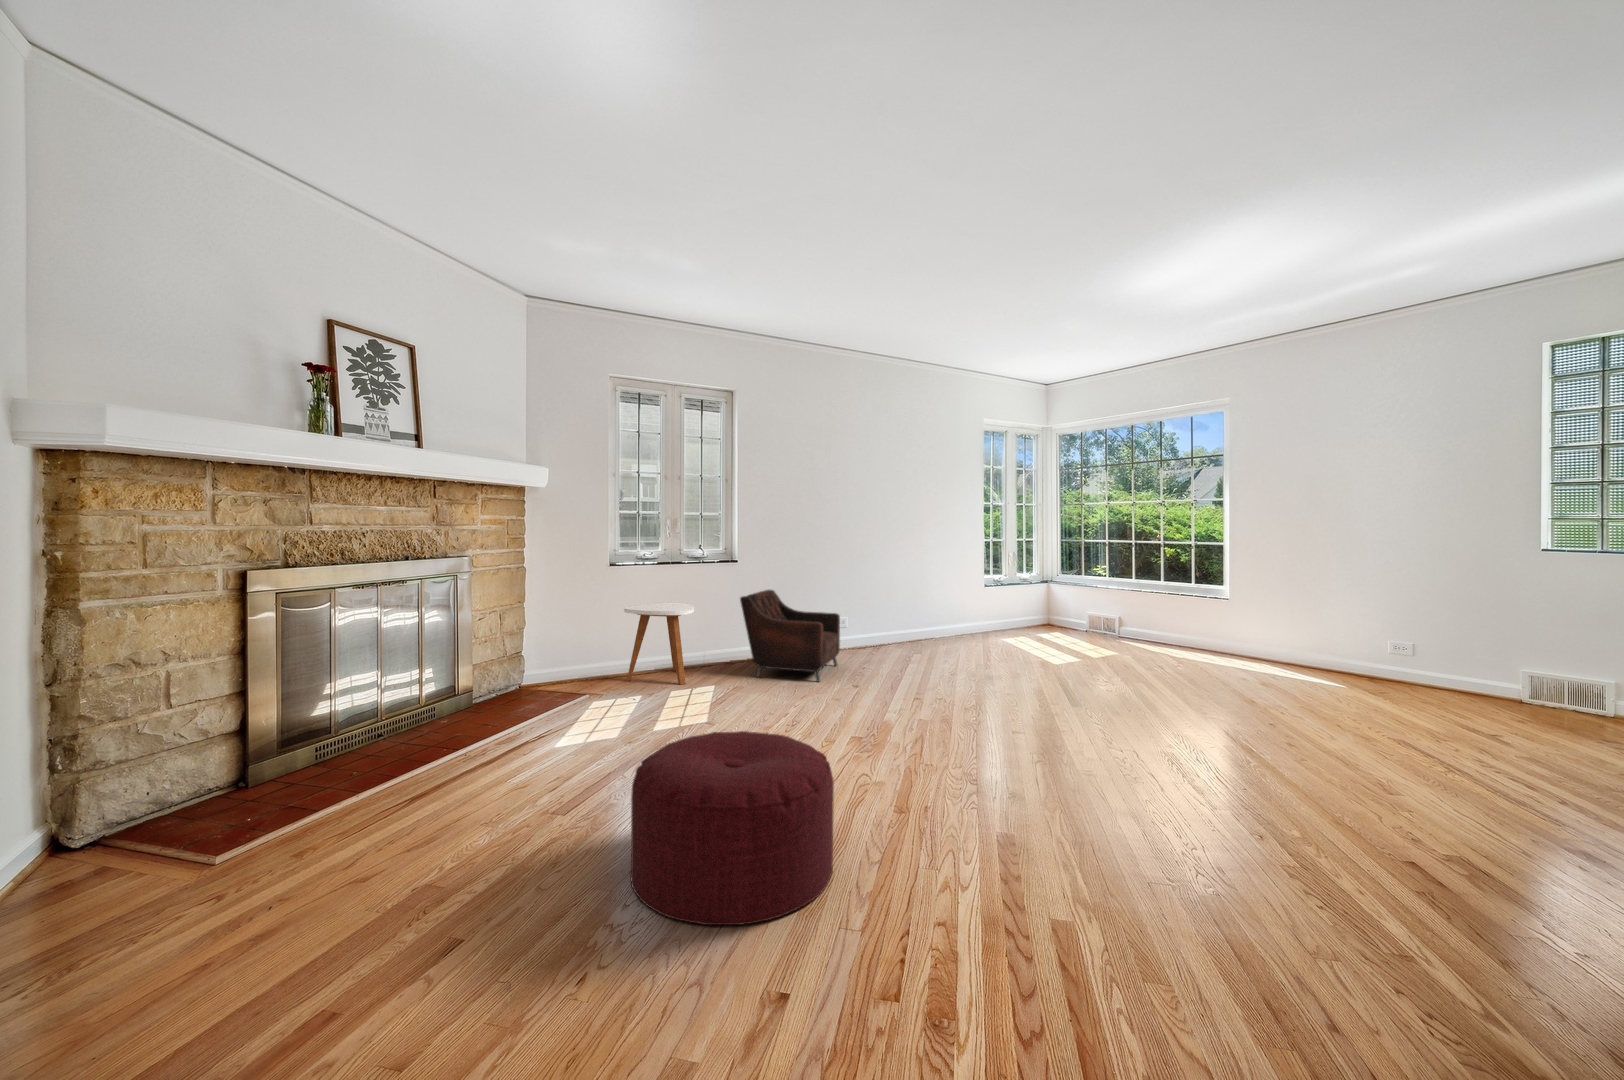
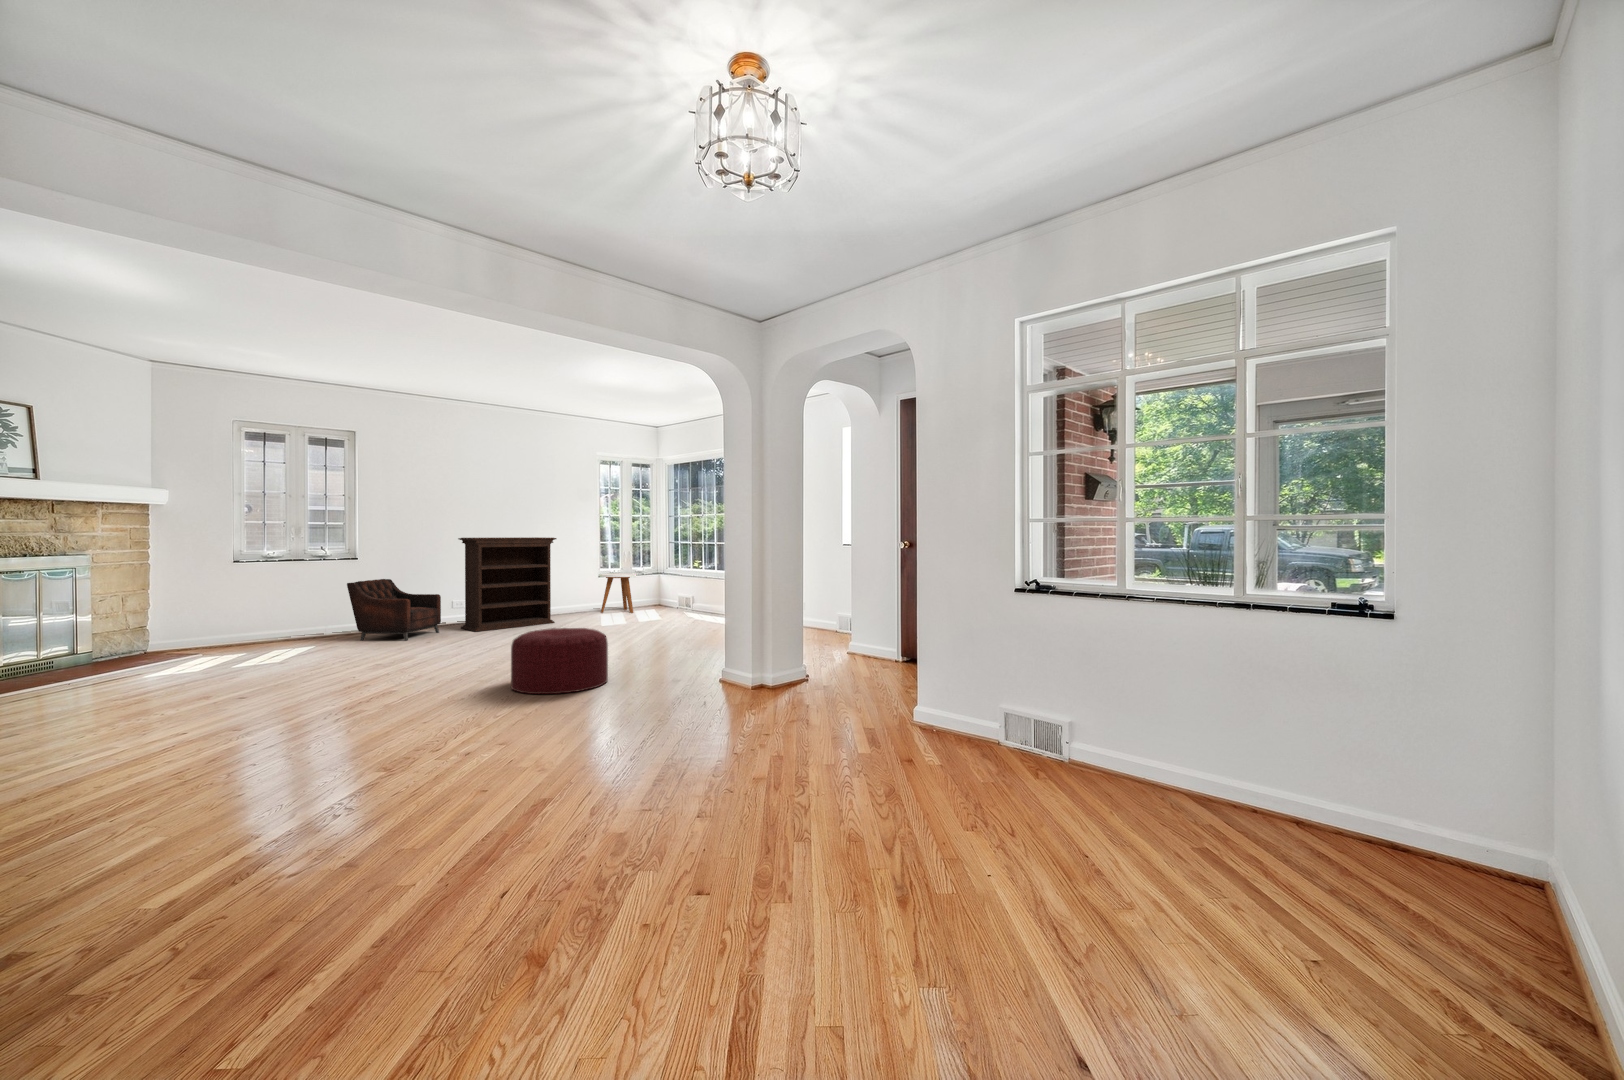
bookshelf: none [854,535,972,668] -> present [458,537,556,632]
side table: present [624,603,694,685] -> present [599,573,637,613]
ottoman: present [630,731,834,925] -> present [511,628,608,694]

